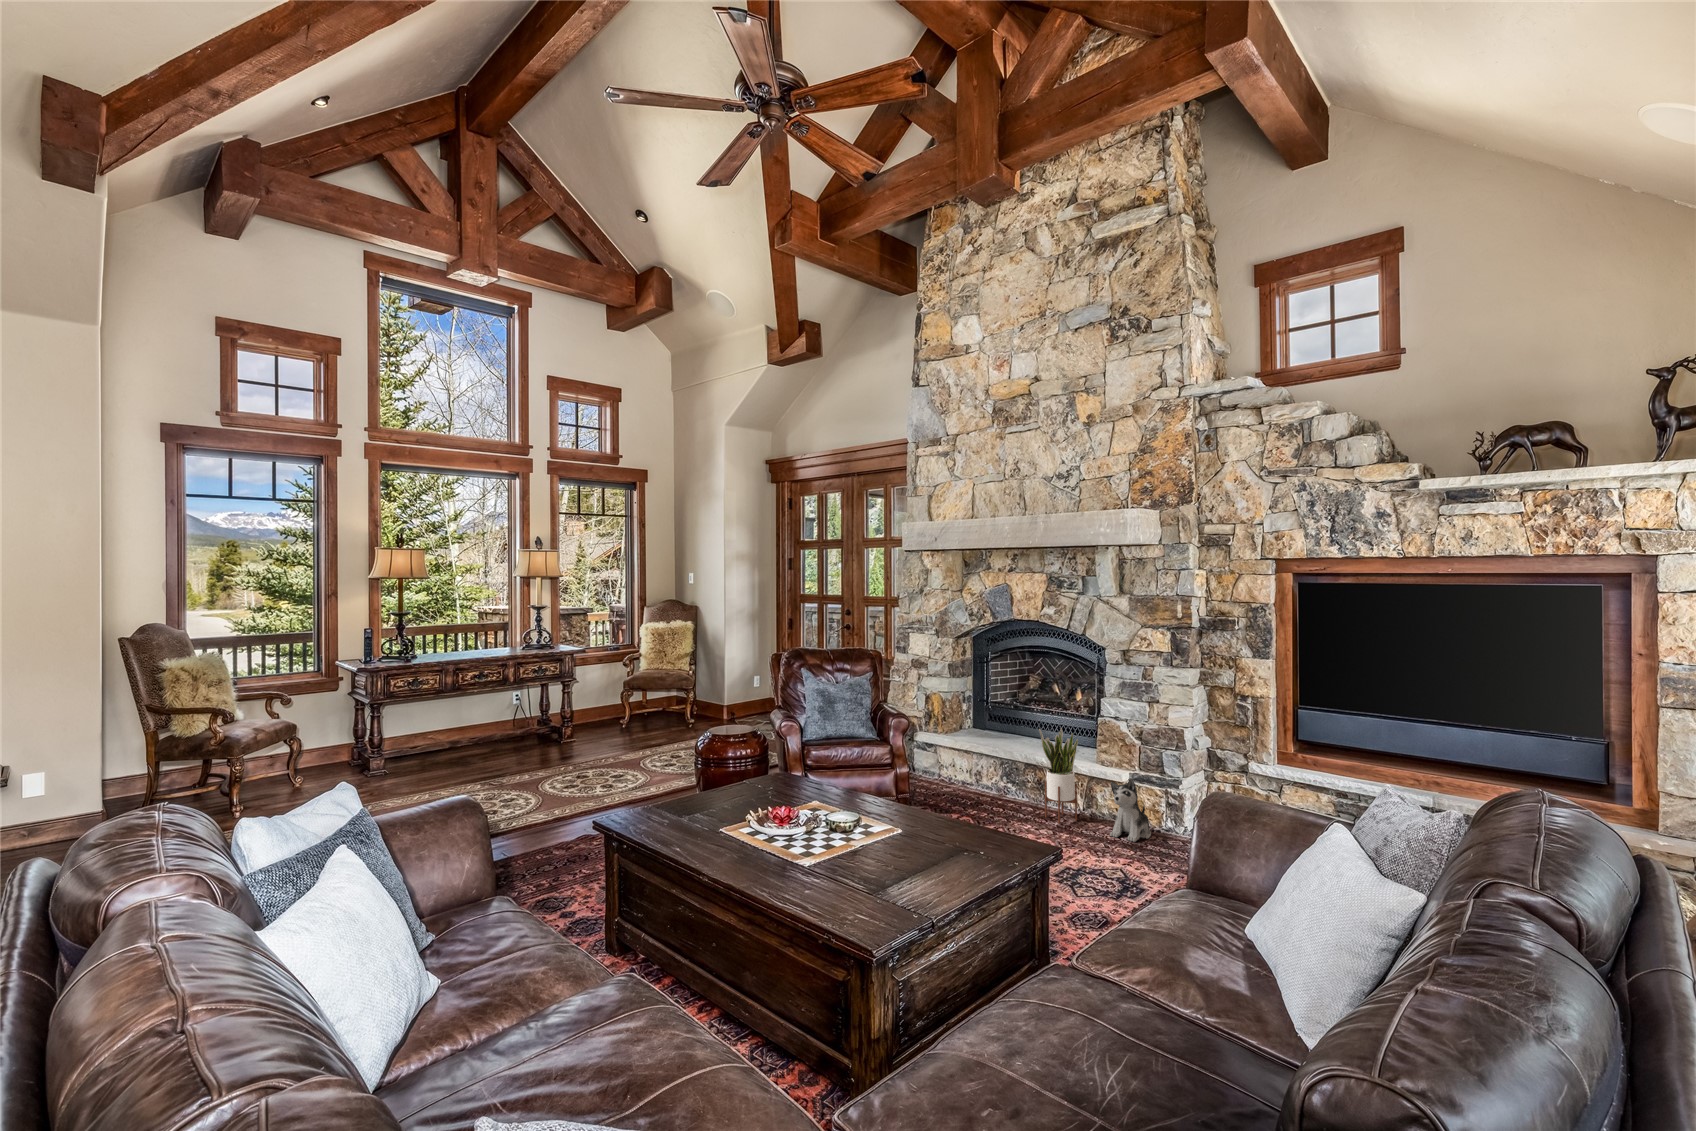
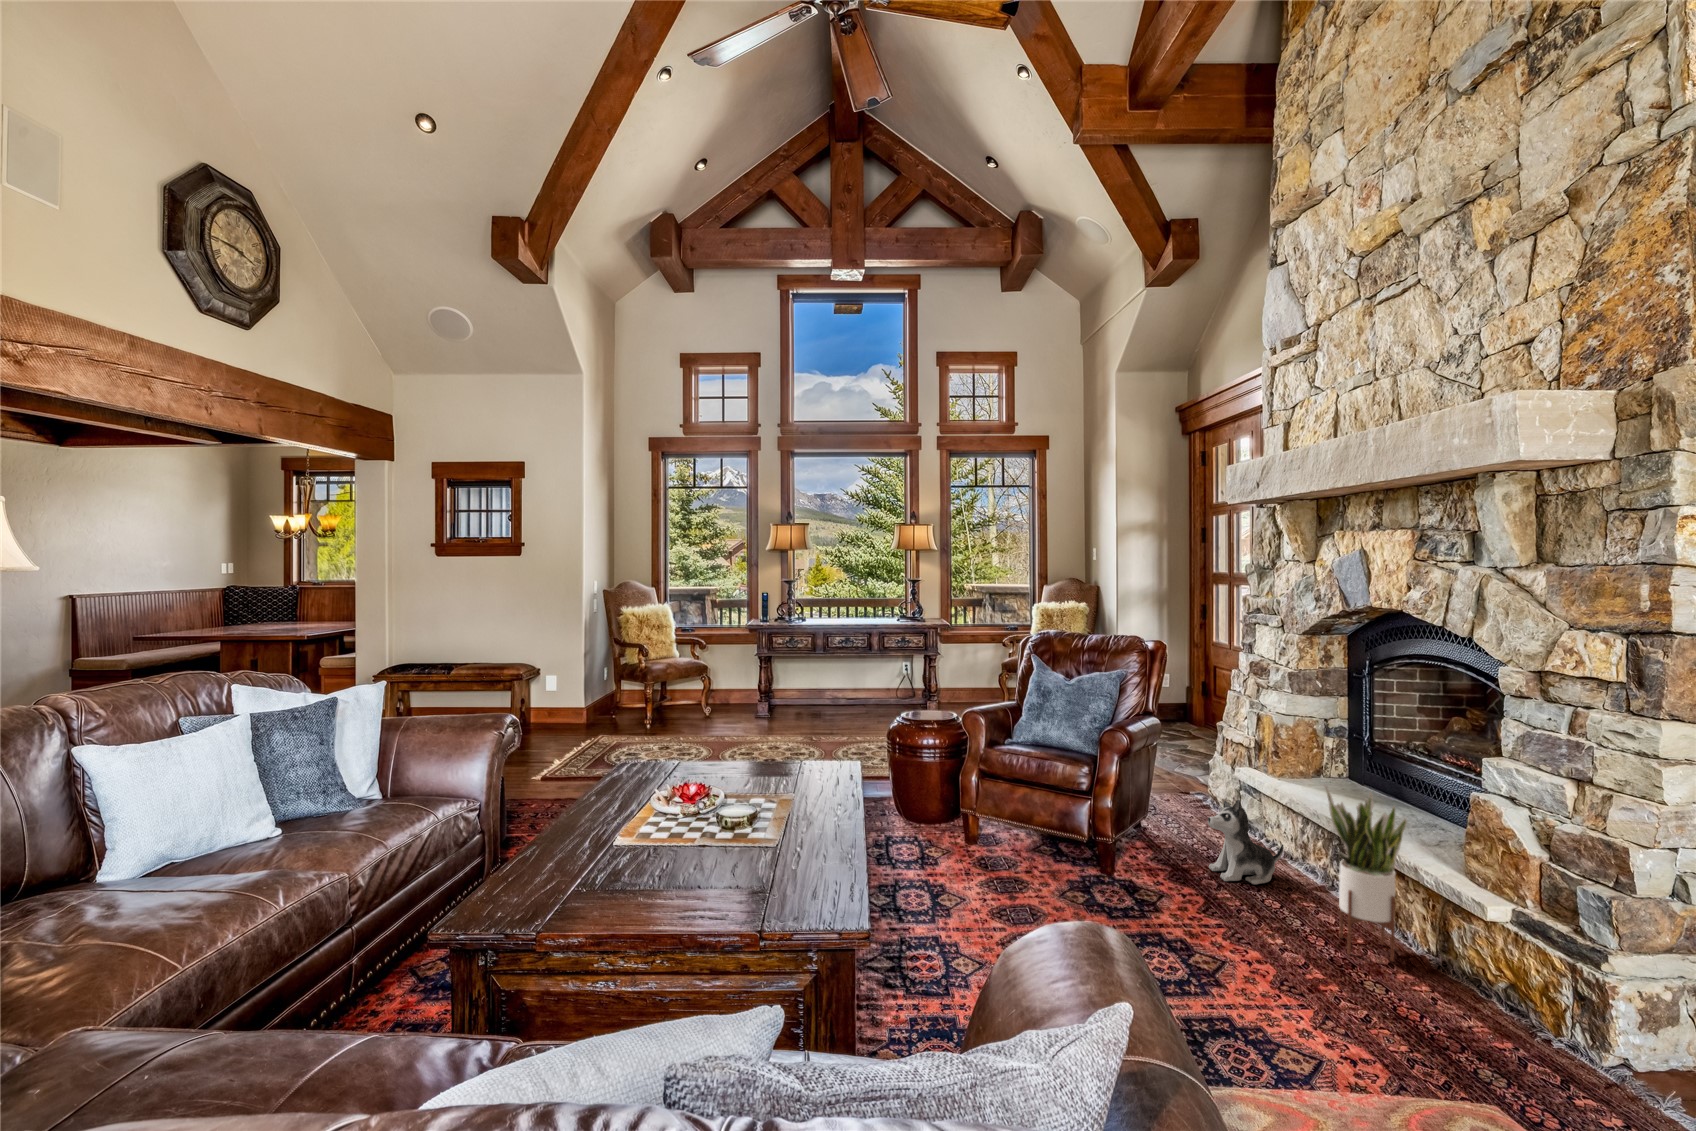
plush toy: present [1110,778,1151,842] -> present [1208,800,1283,884]

